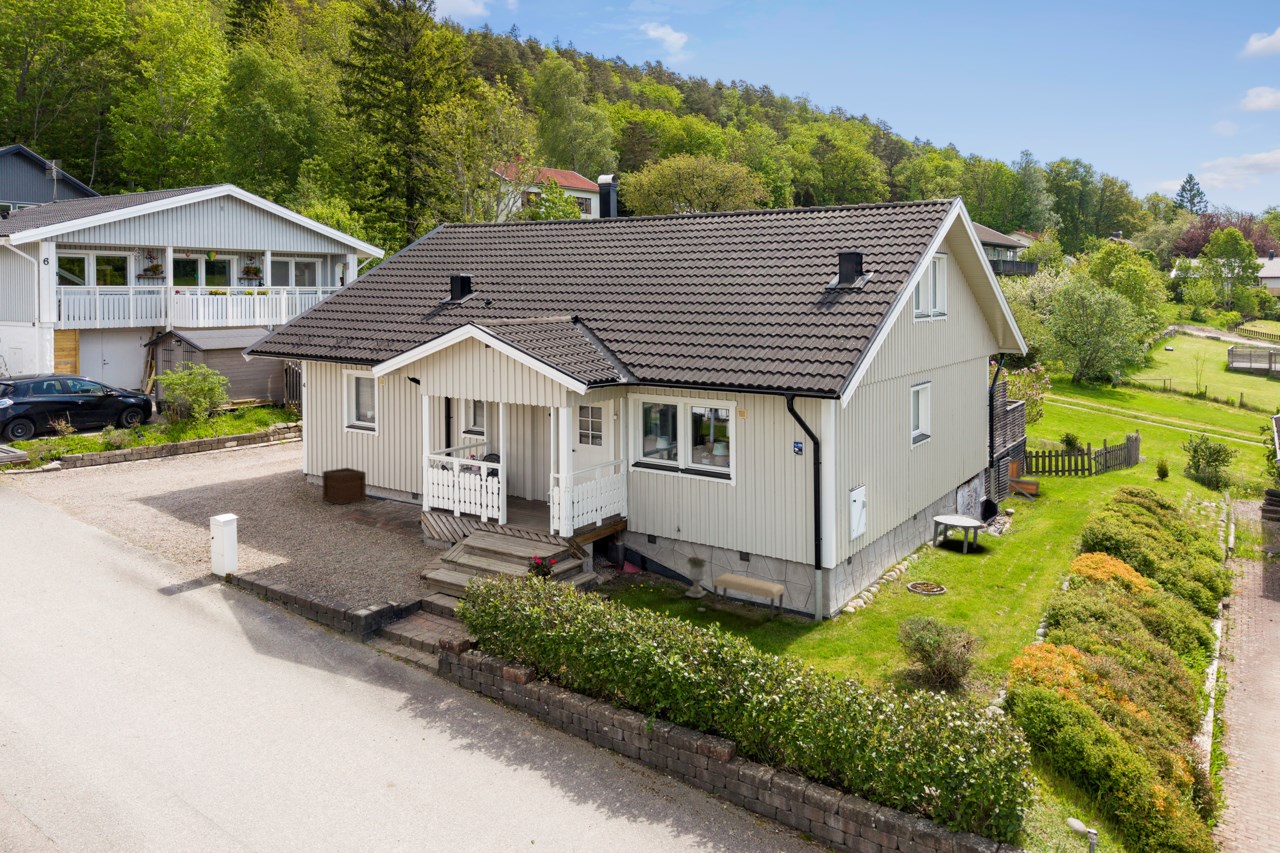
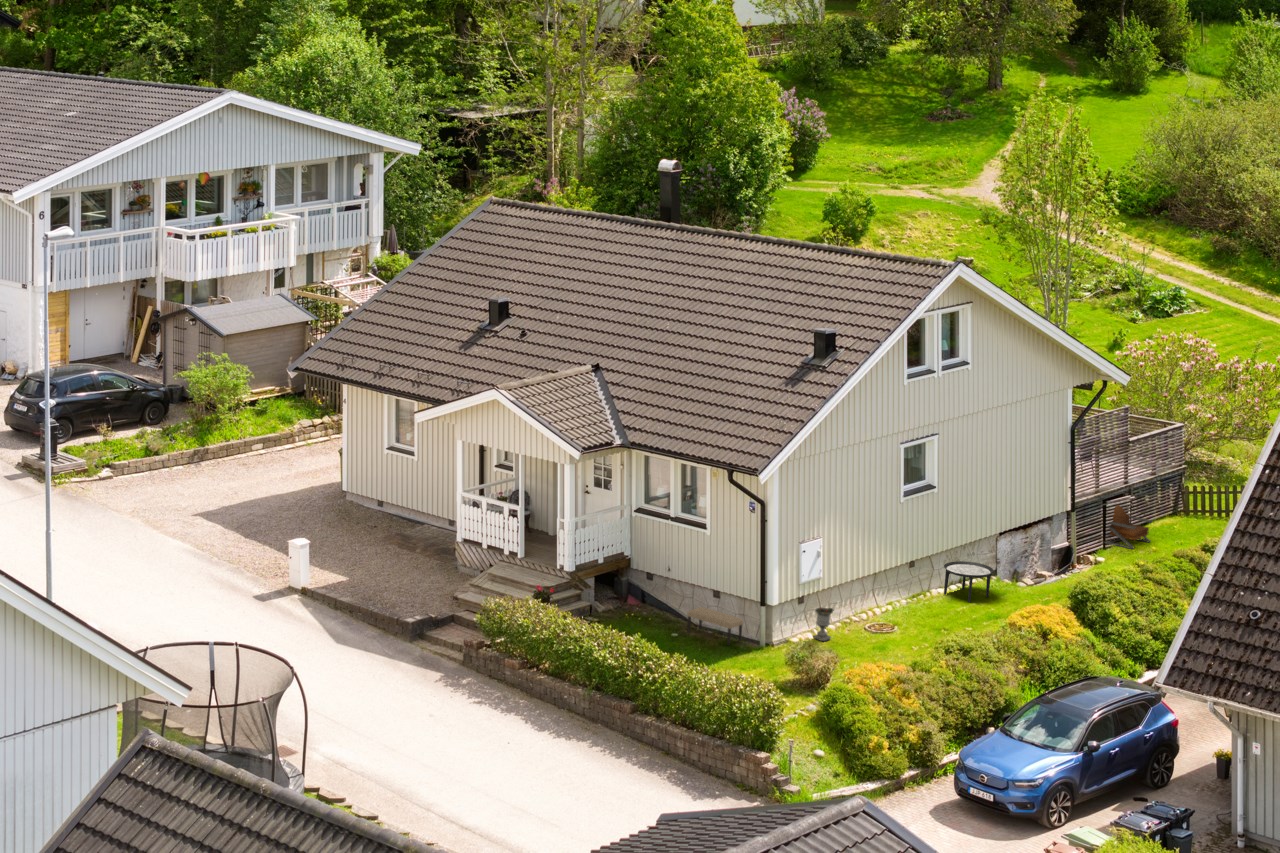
wooden crate: present [322,468,366,505] -> none [365,491,405,527]
planter: present [686,556,708,598] -> present [813,608,834,641]

